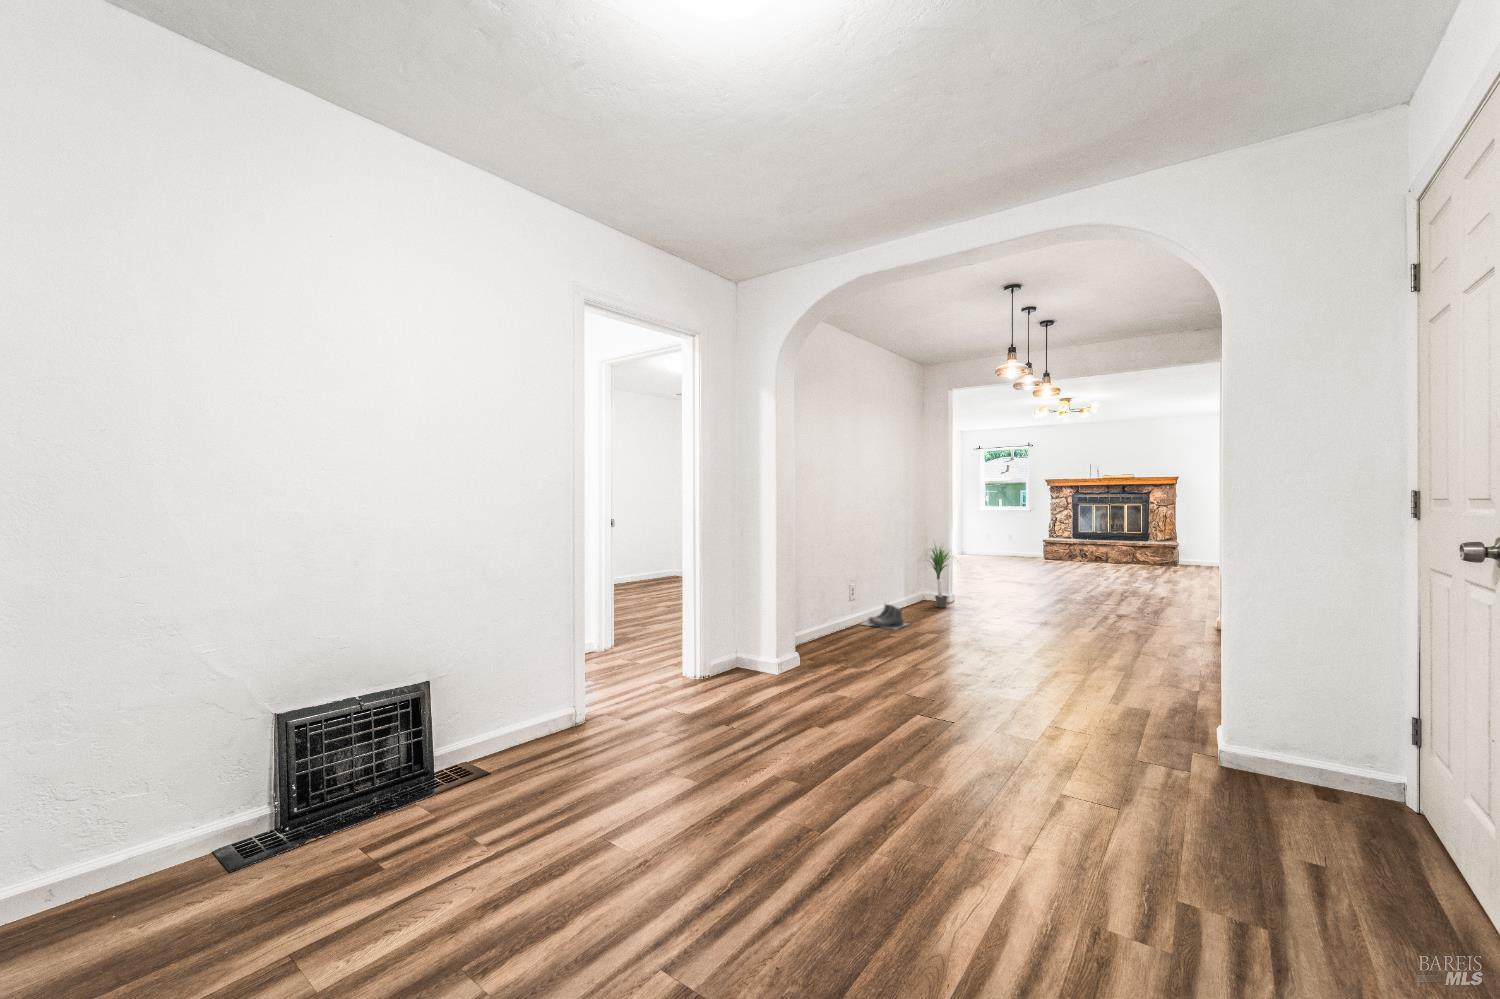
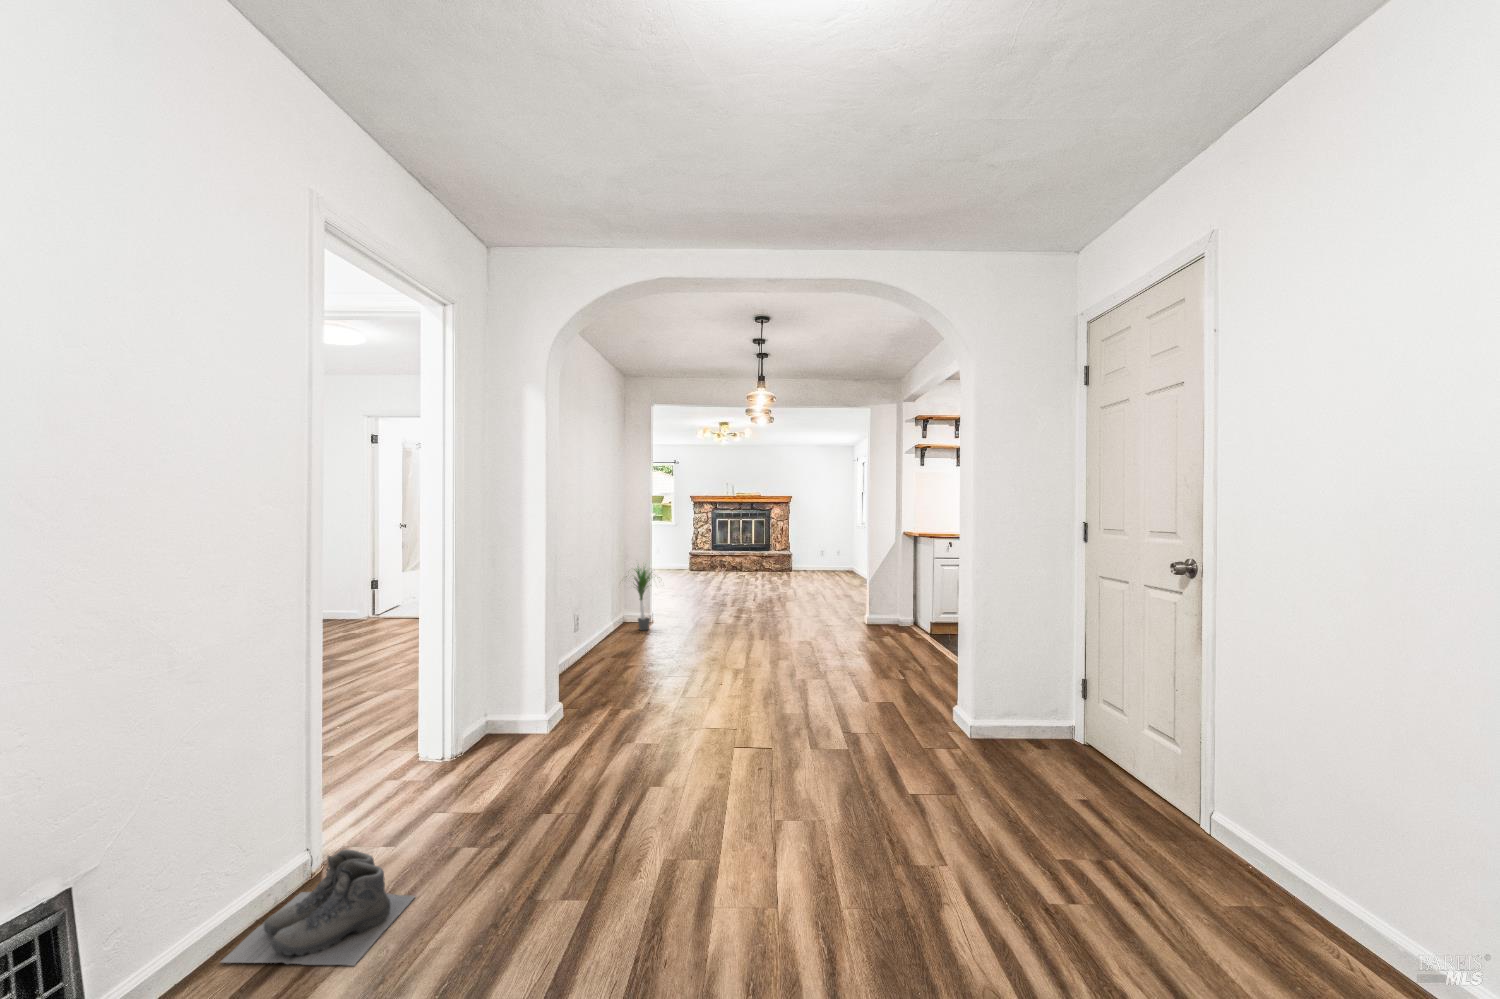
boots: present [861,604,909,630] -> present [221,849,415,966]

